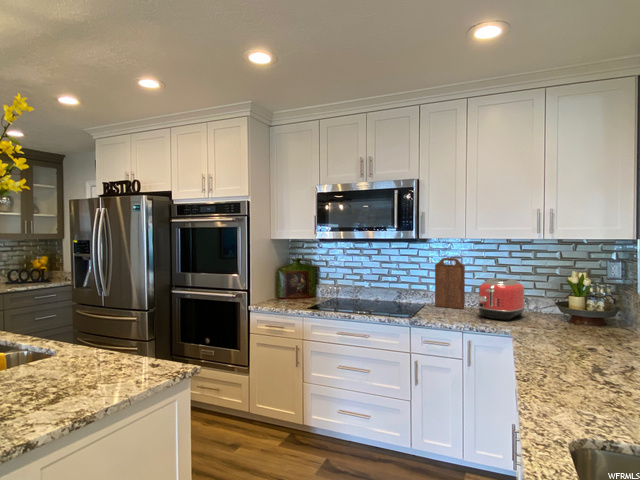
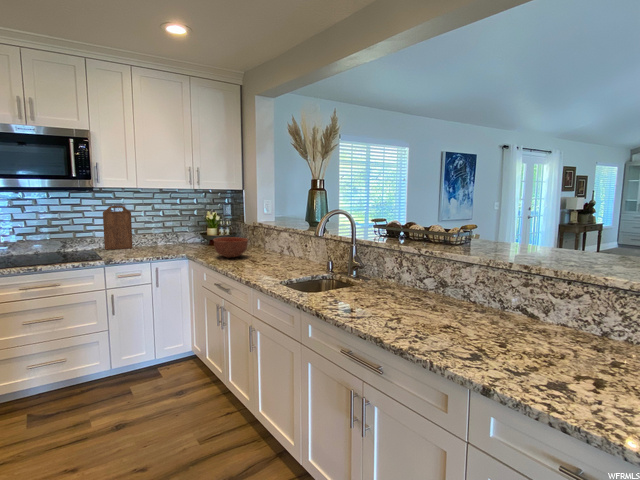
toaster: present [478,278,525,321] -> none [150,220,181,251]
bowl: none [541,315,610,353] -> present [214,237,248,258]

